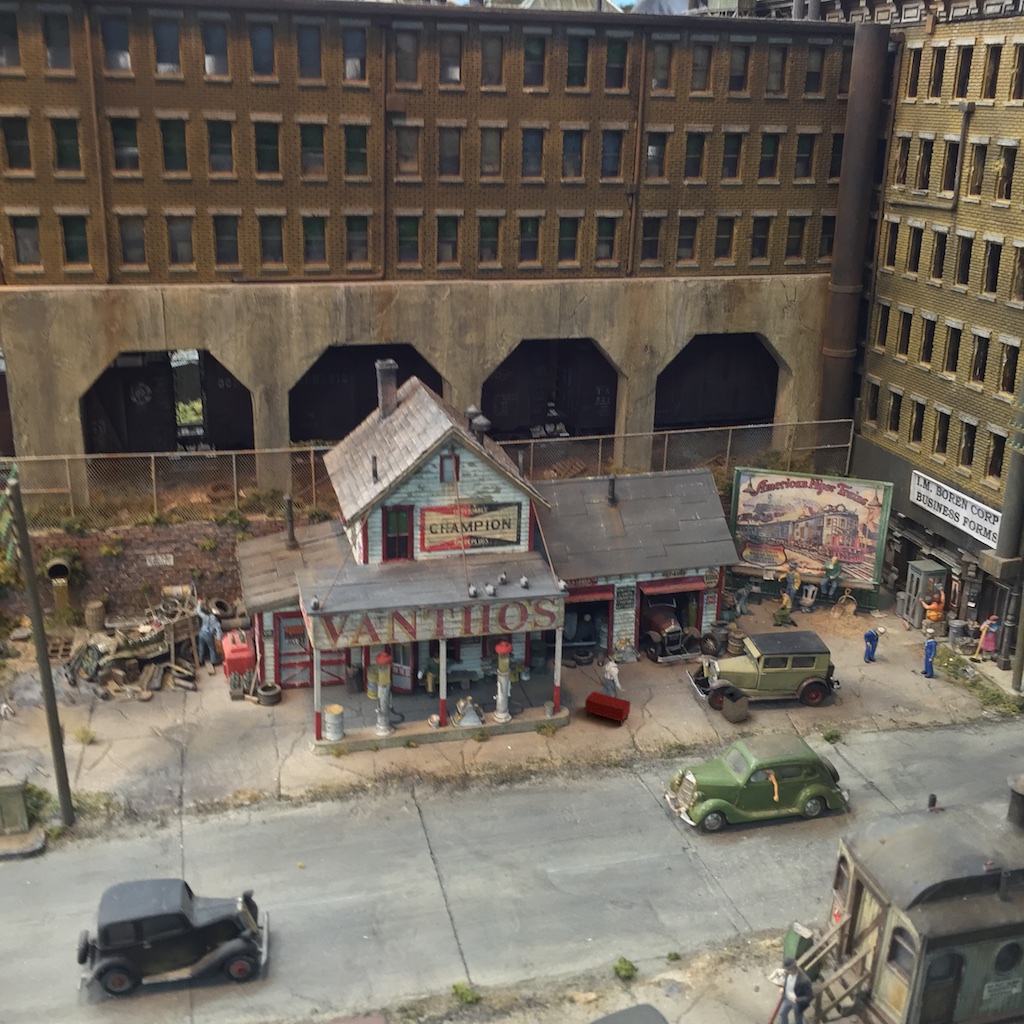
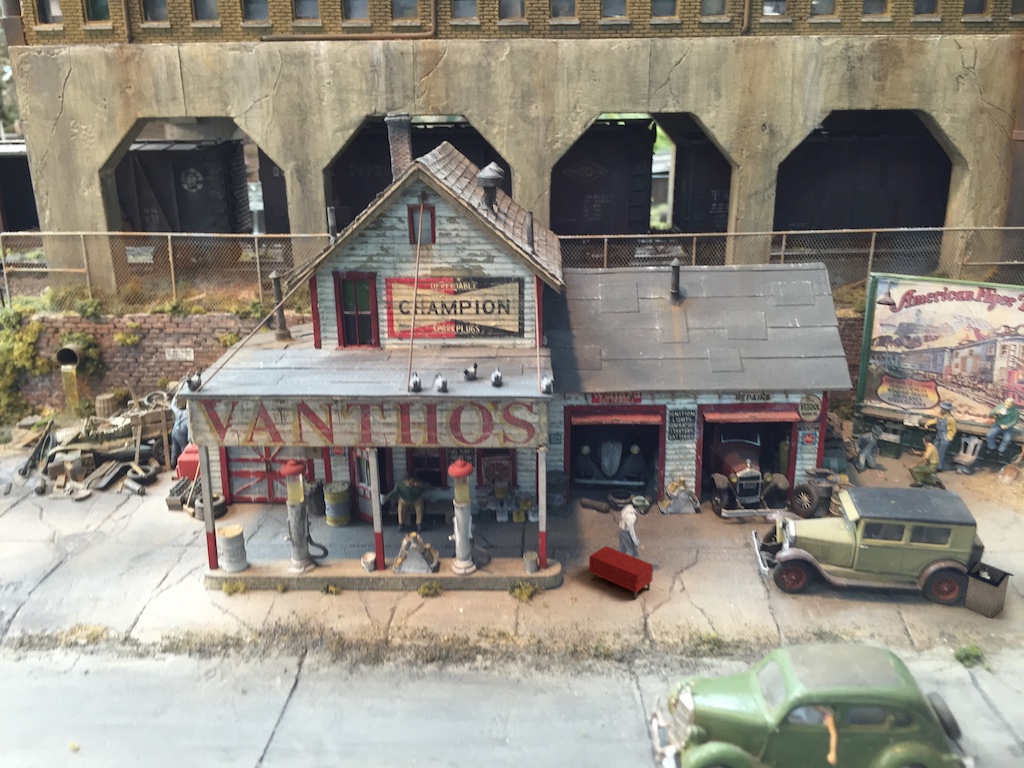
trash can: present [721,686,752,723] -> present [965,561,1014,618]

